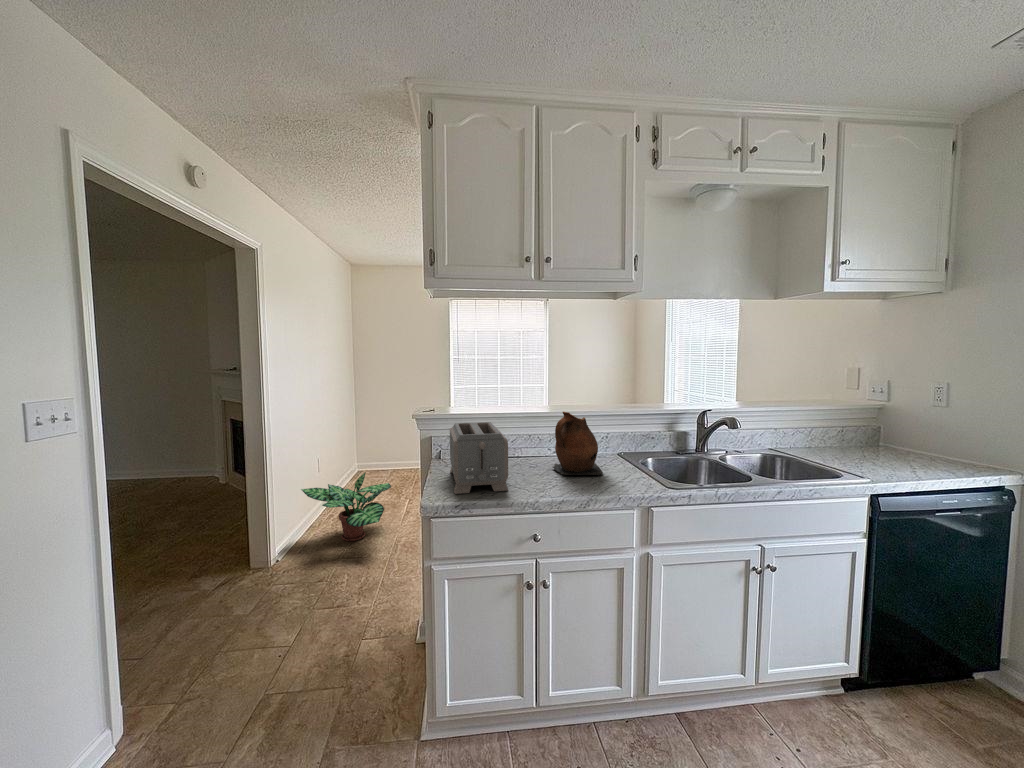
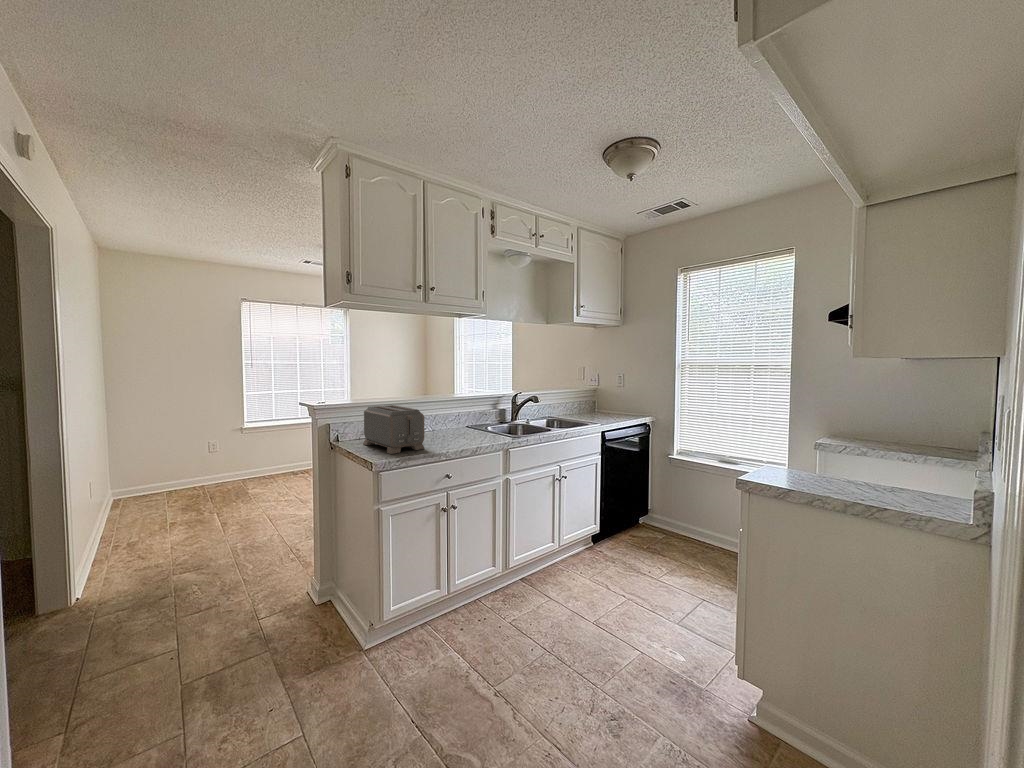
ceramic pitcher: present [553,412,603,476] -> none [433,395,472,438]
potted plant: present [301,472,391,541] -> none [104,476,225,551]

